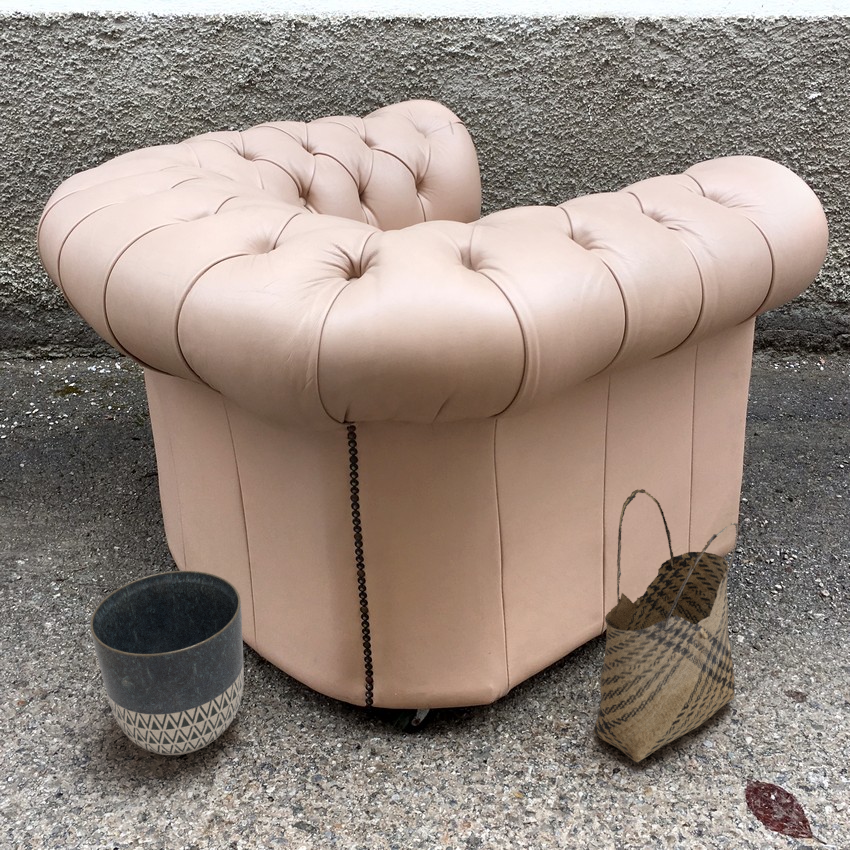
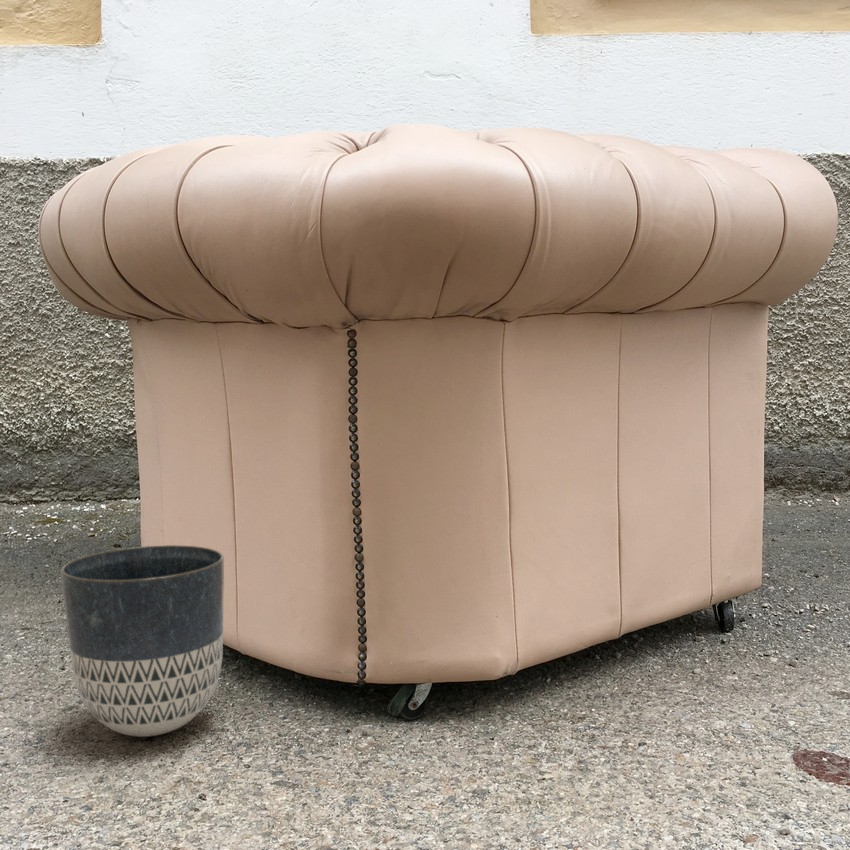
woven basket: present [593,489,739,762] -> none [615,441,773,731]

